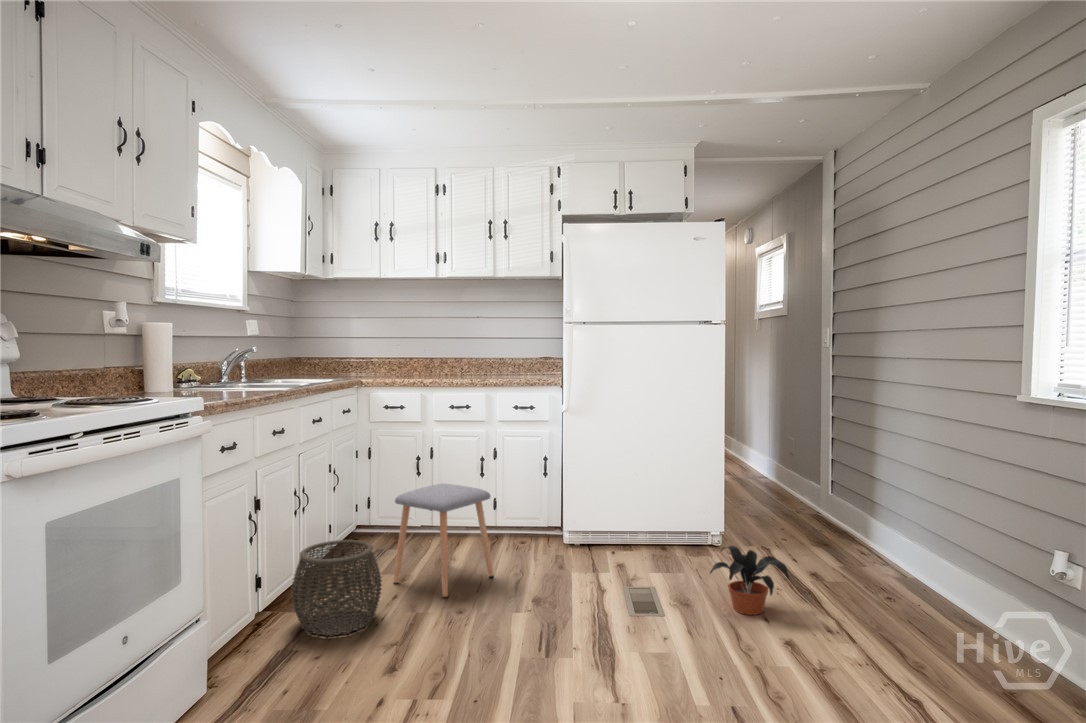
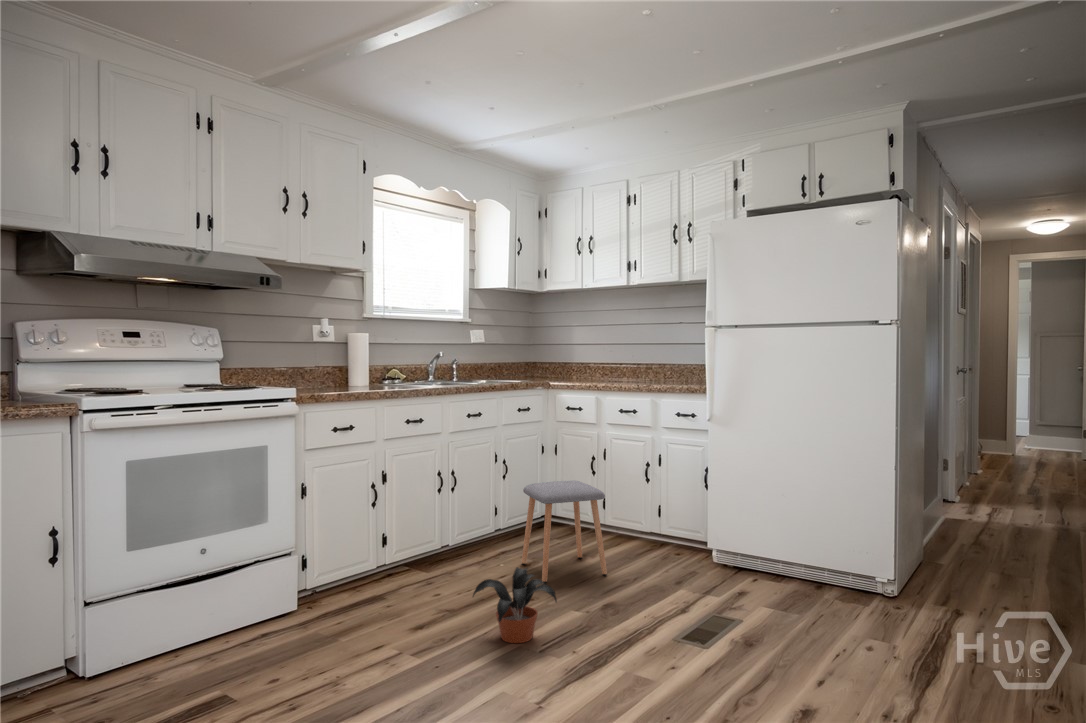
woven basket: present [292,540,382,636] -> none [409,515,482,591]
potted plant: present [710,546,789,615] -> present [473,567,557,643]

